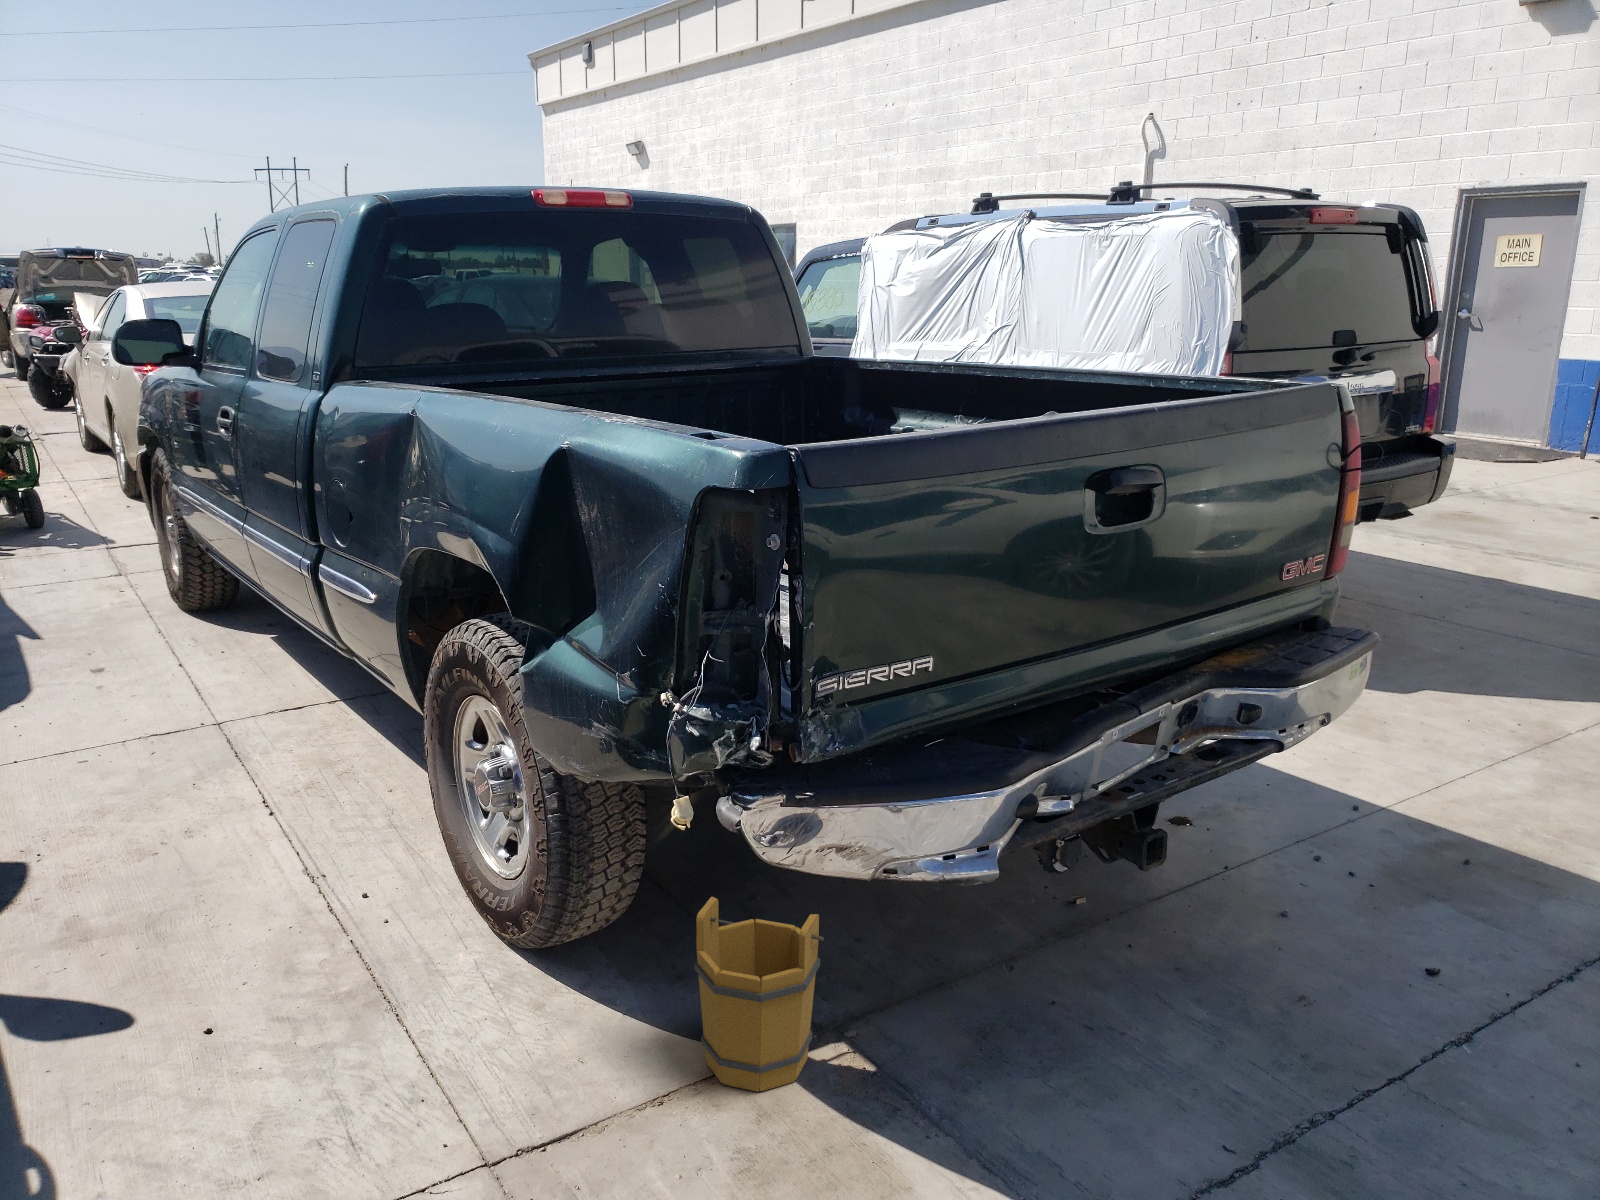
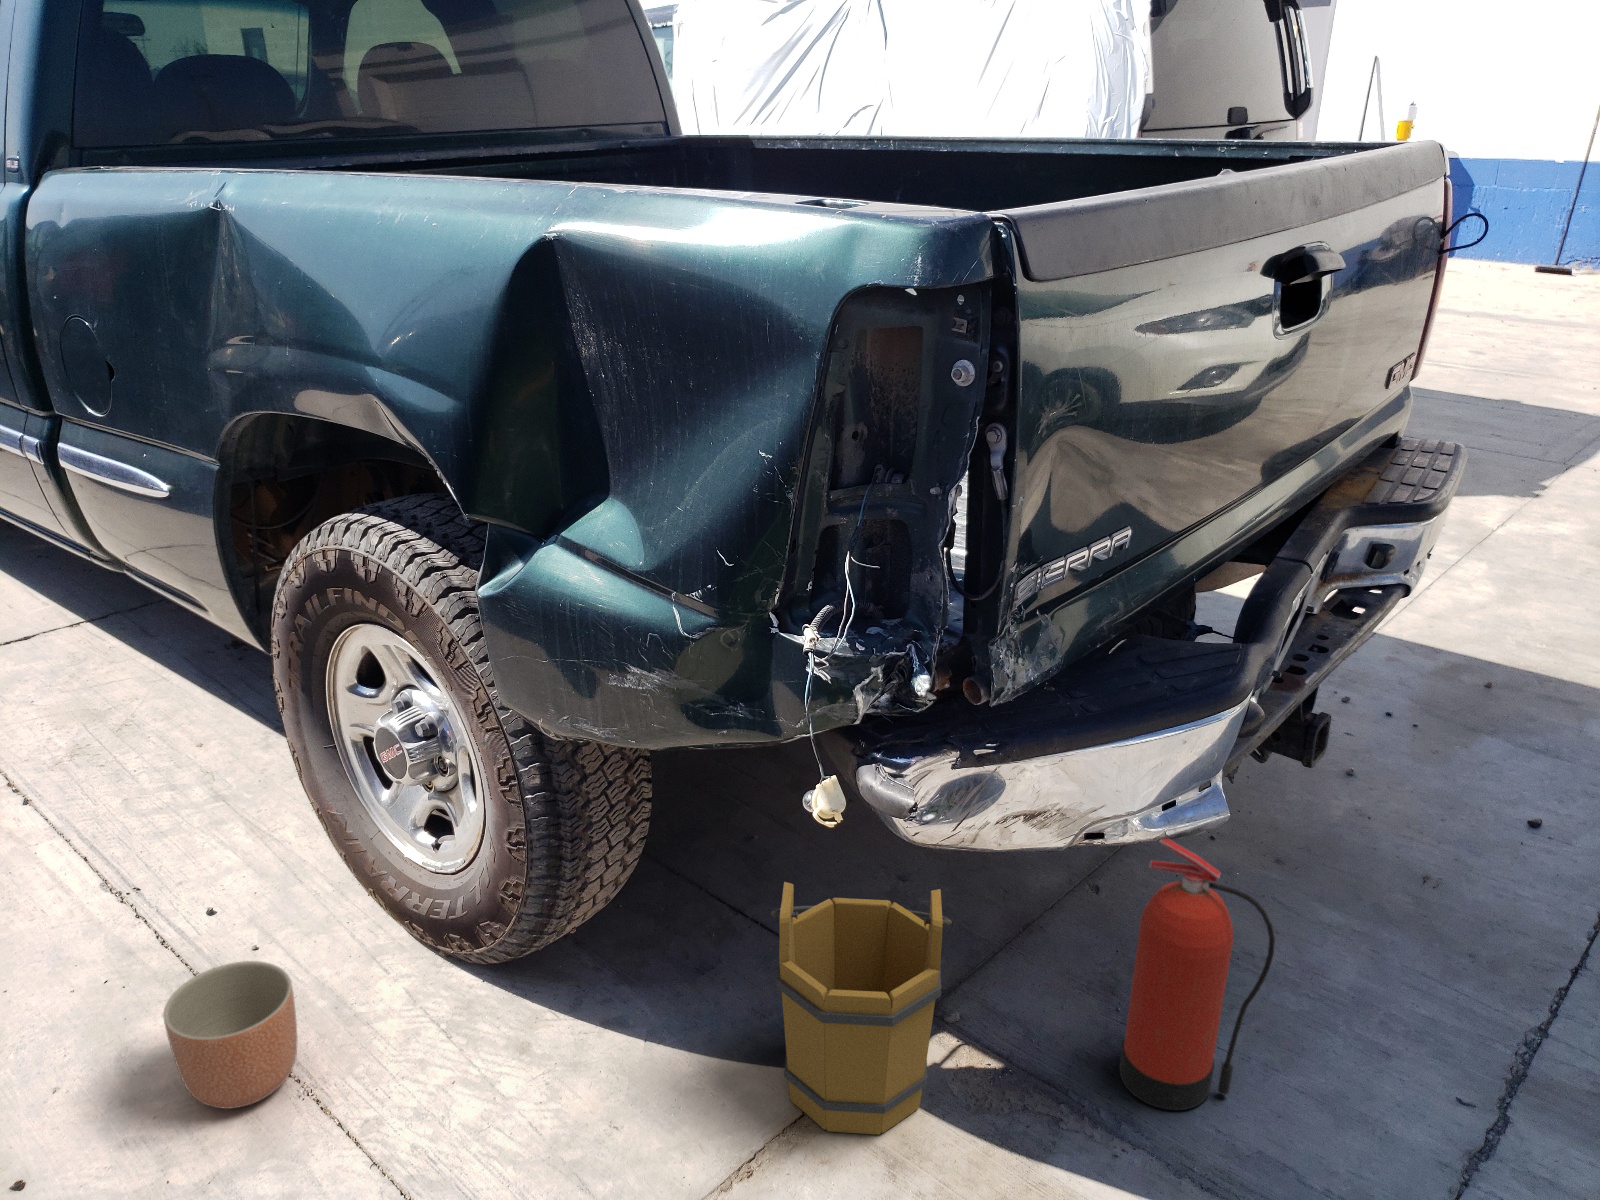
fire extinguisher: none [956,892,1054,1113] -> present [1119,839,1275,1110]
planter: none [306,915,391,1011] -> present [163,961,297,1109]

